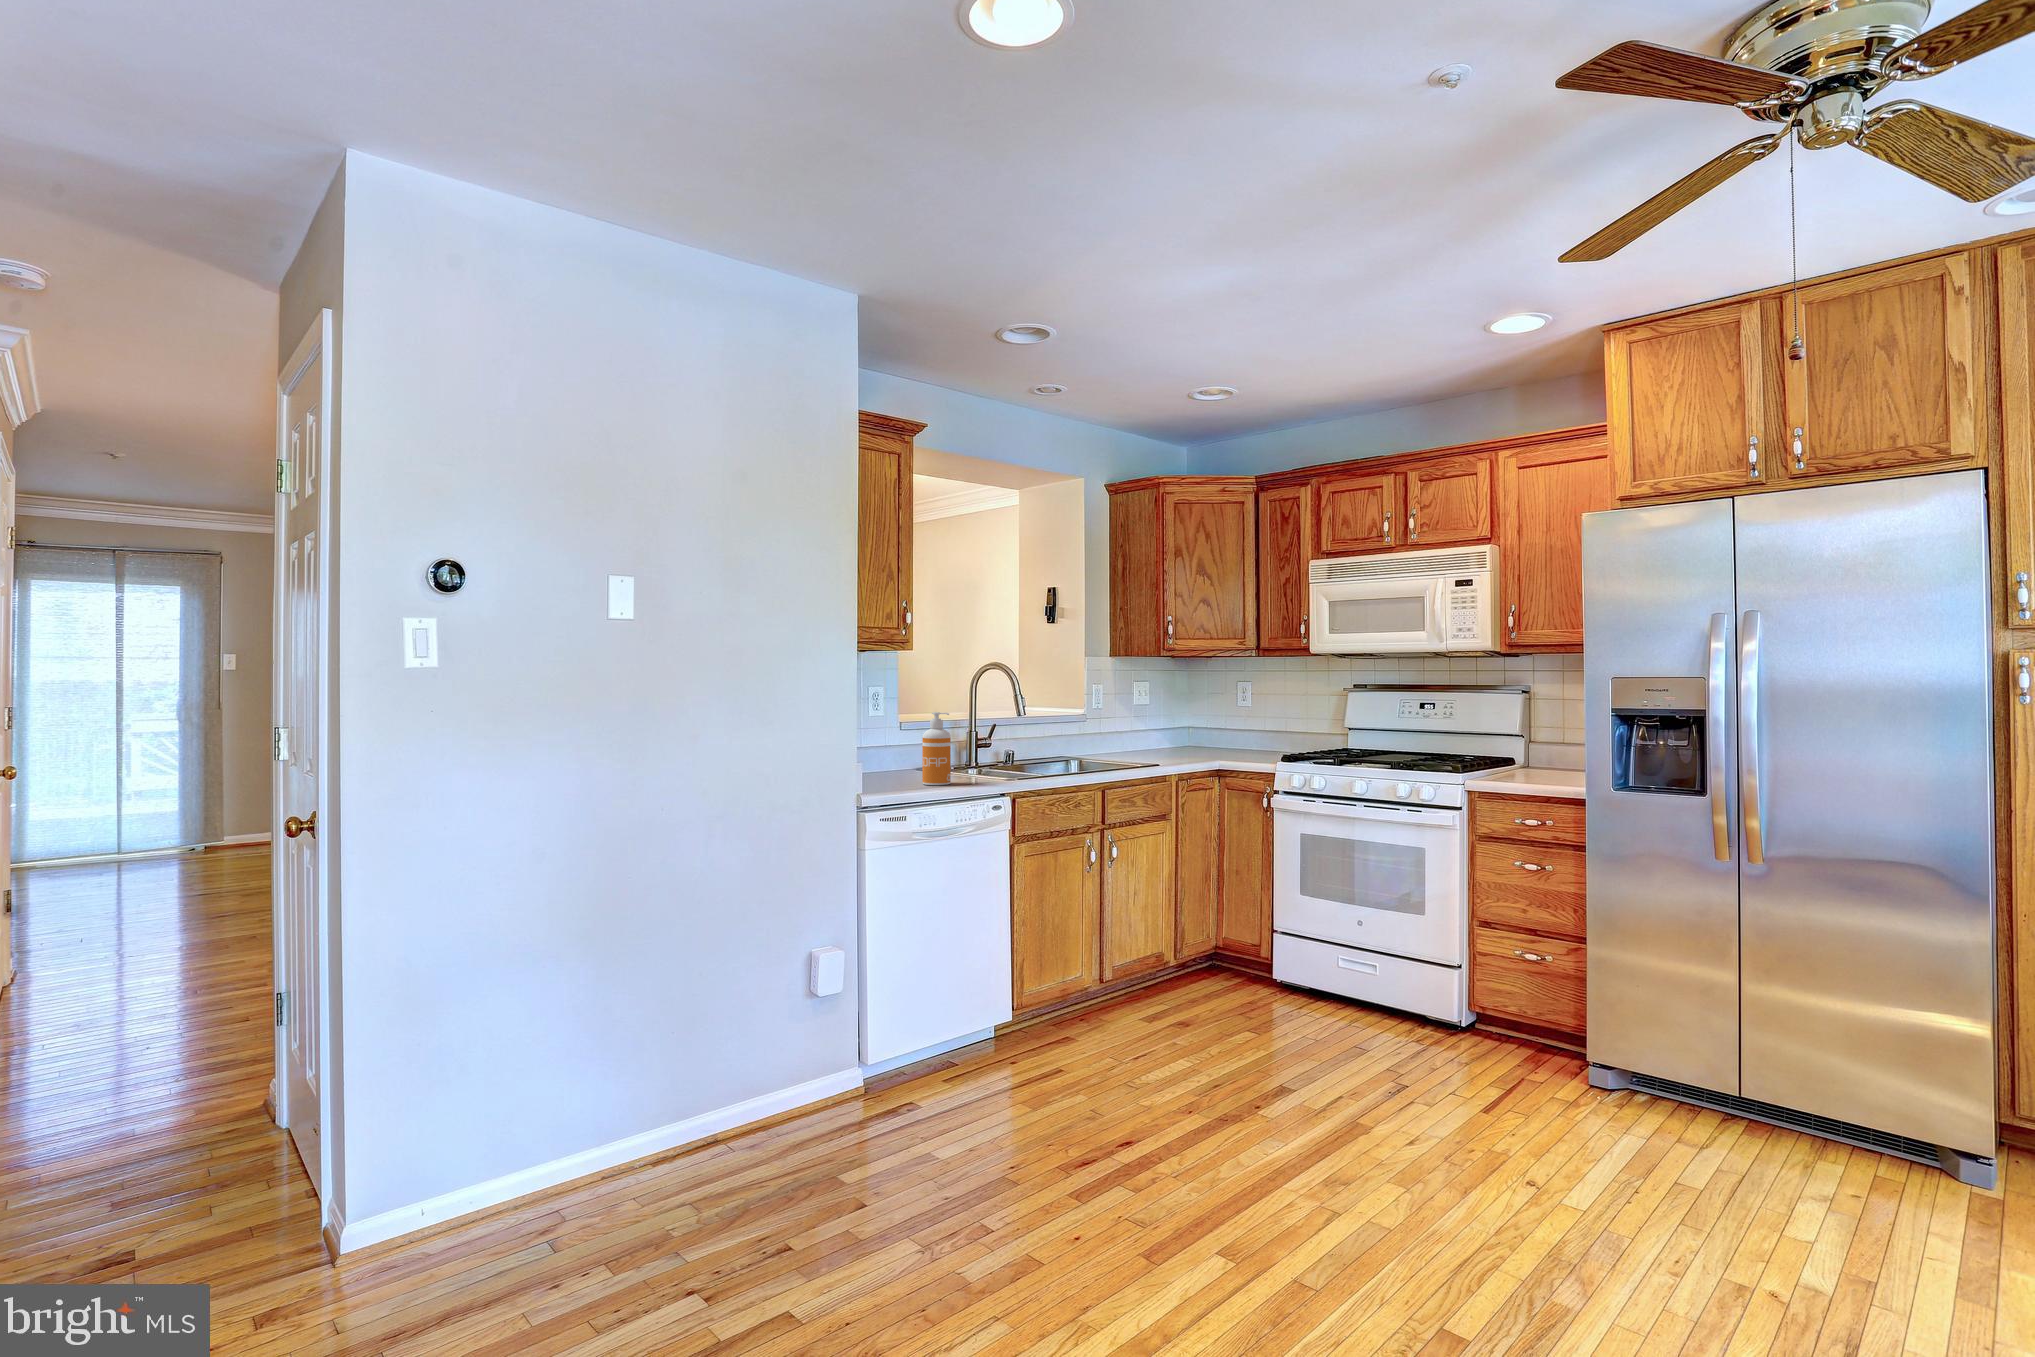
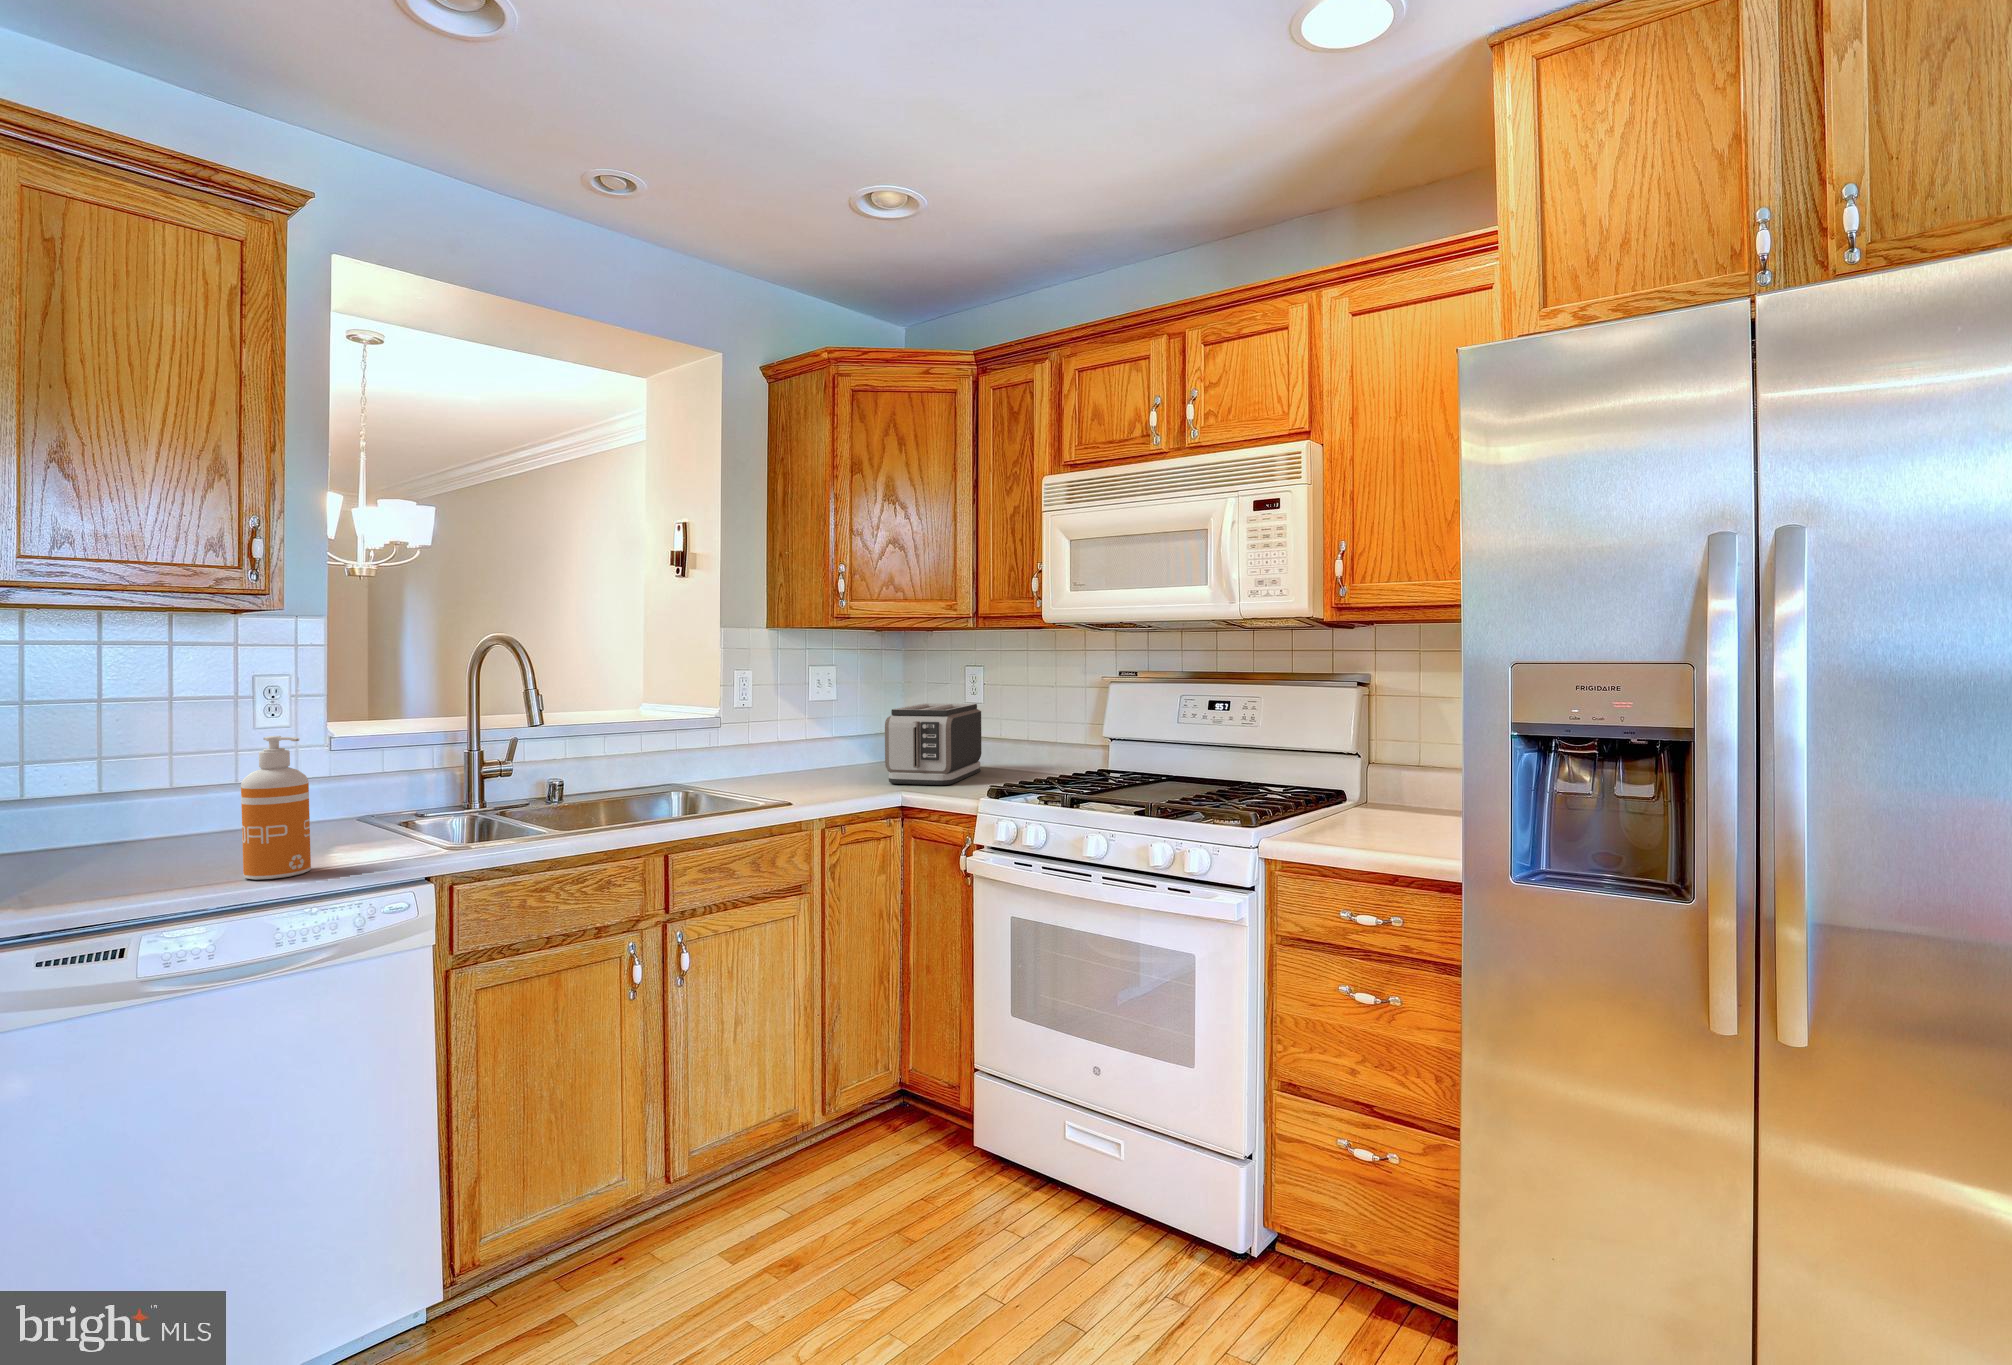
toaster: none [1202,708,1258,758] -> present [885,703,982,785]

